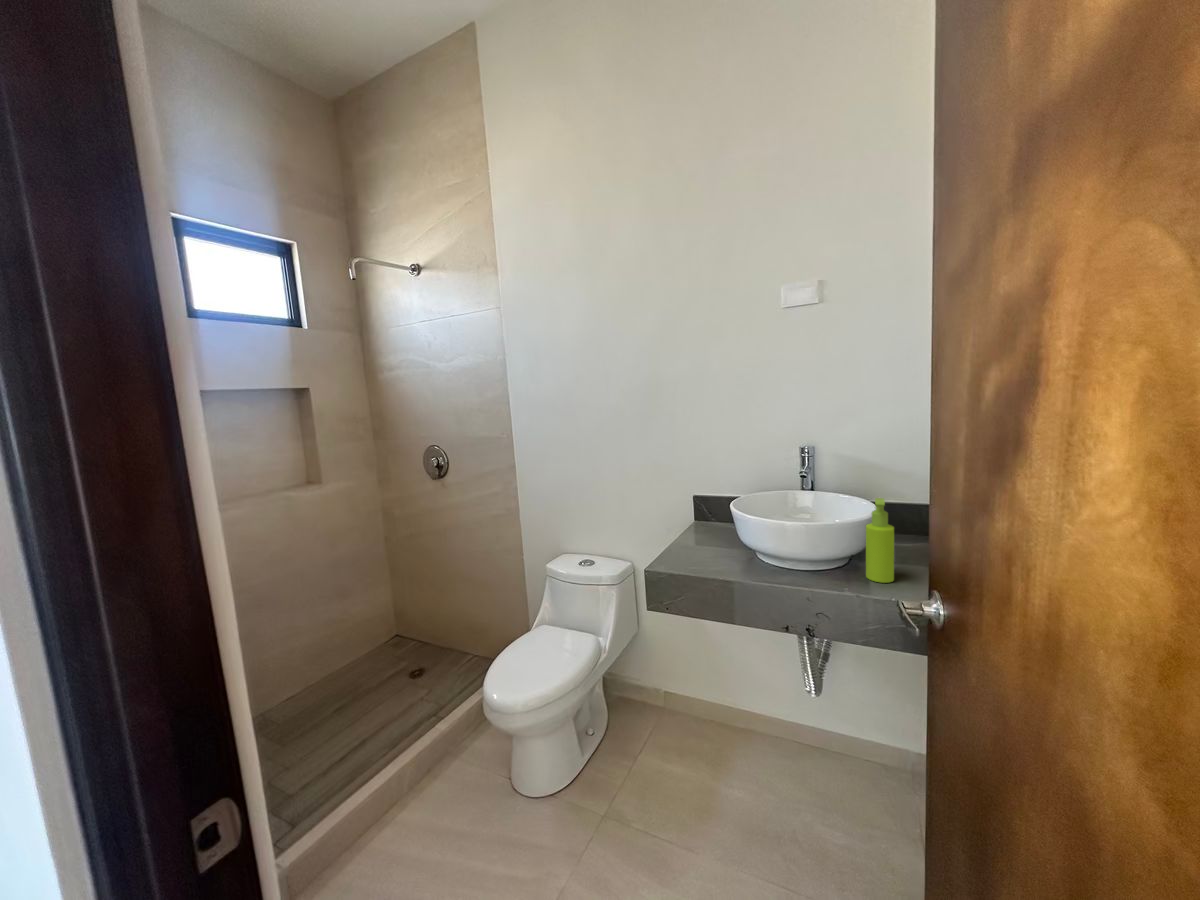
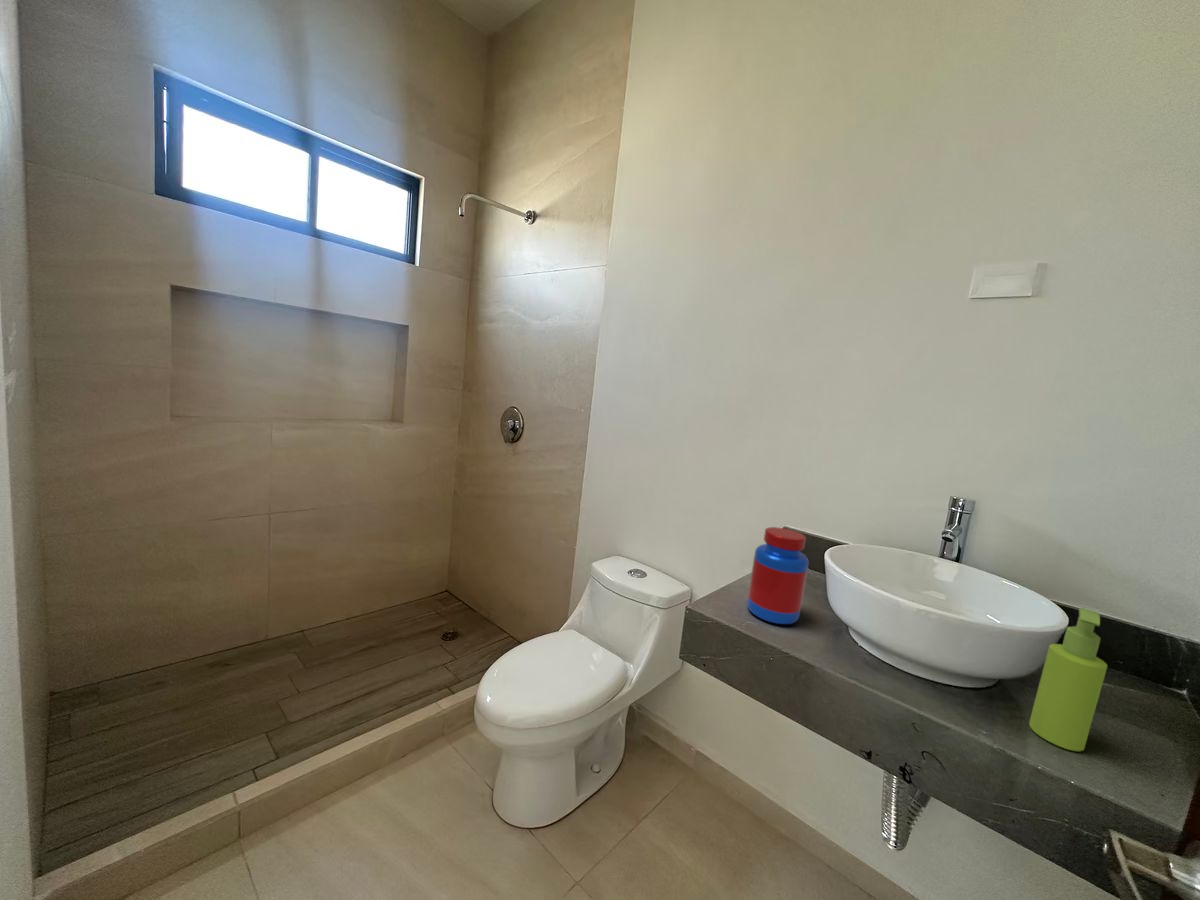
jar: none [685,495,724,564] -> present [747,527,809,624]

